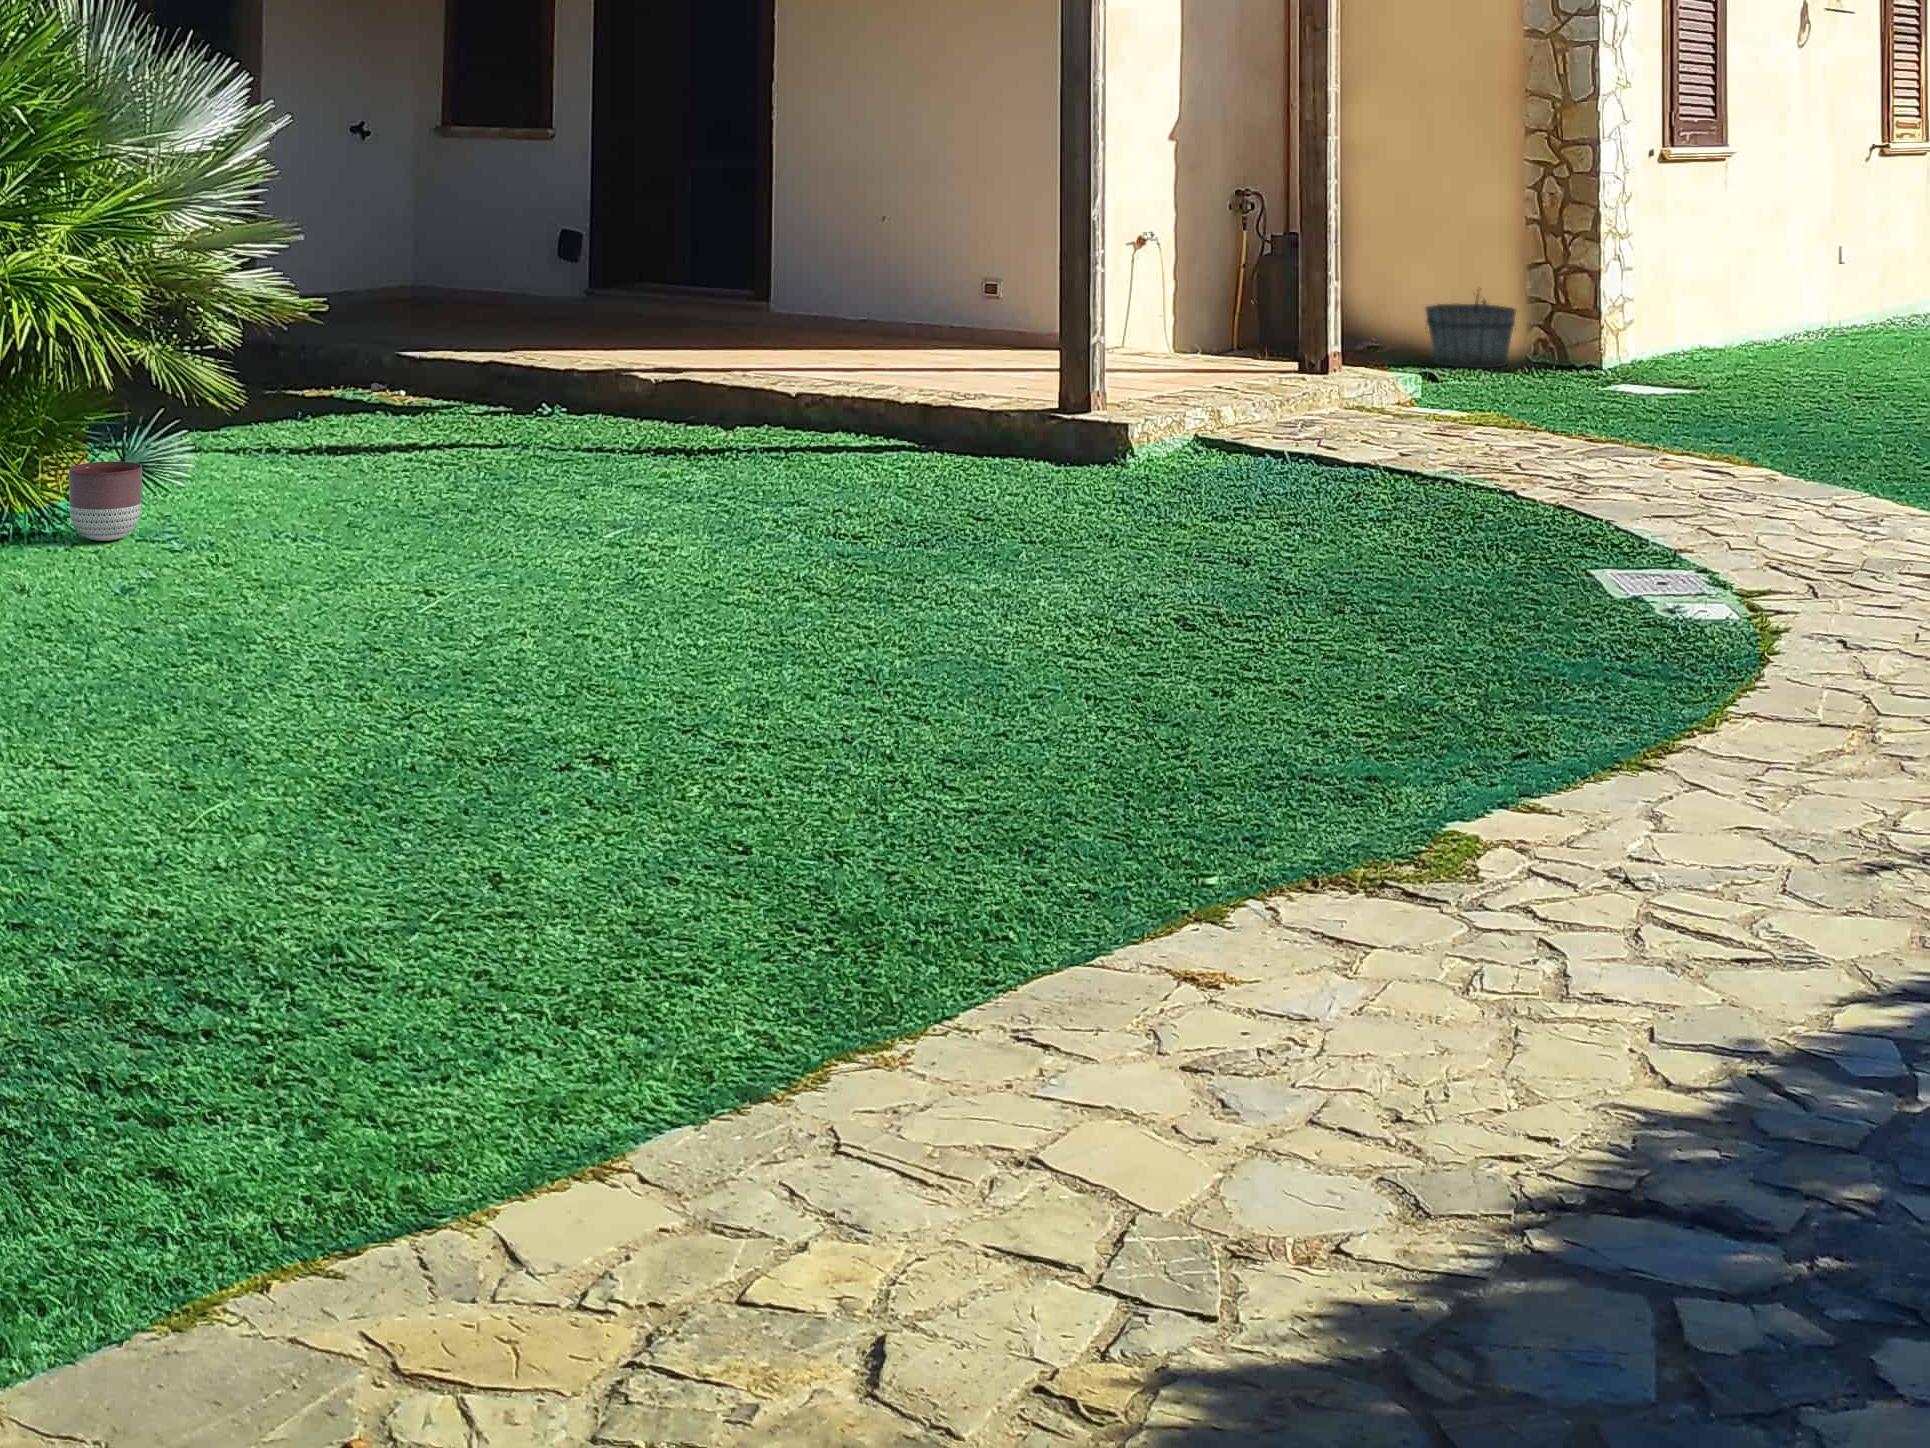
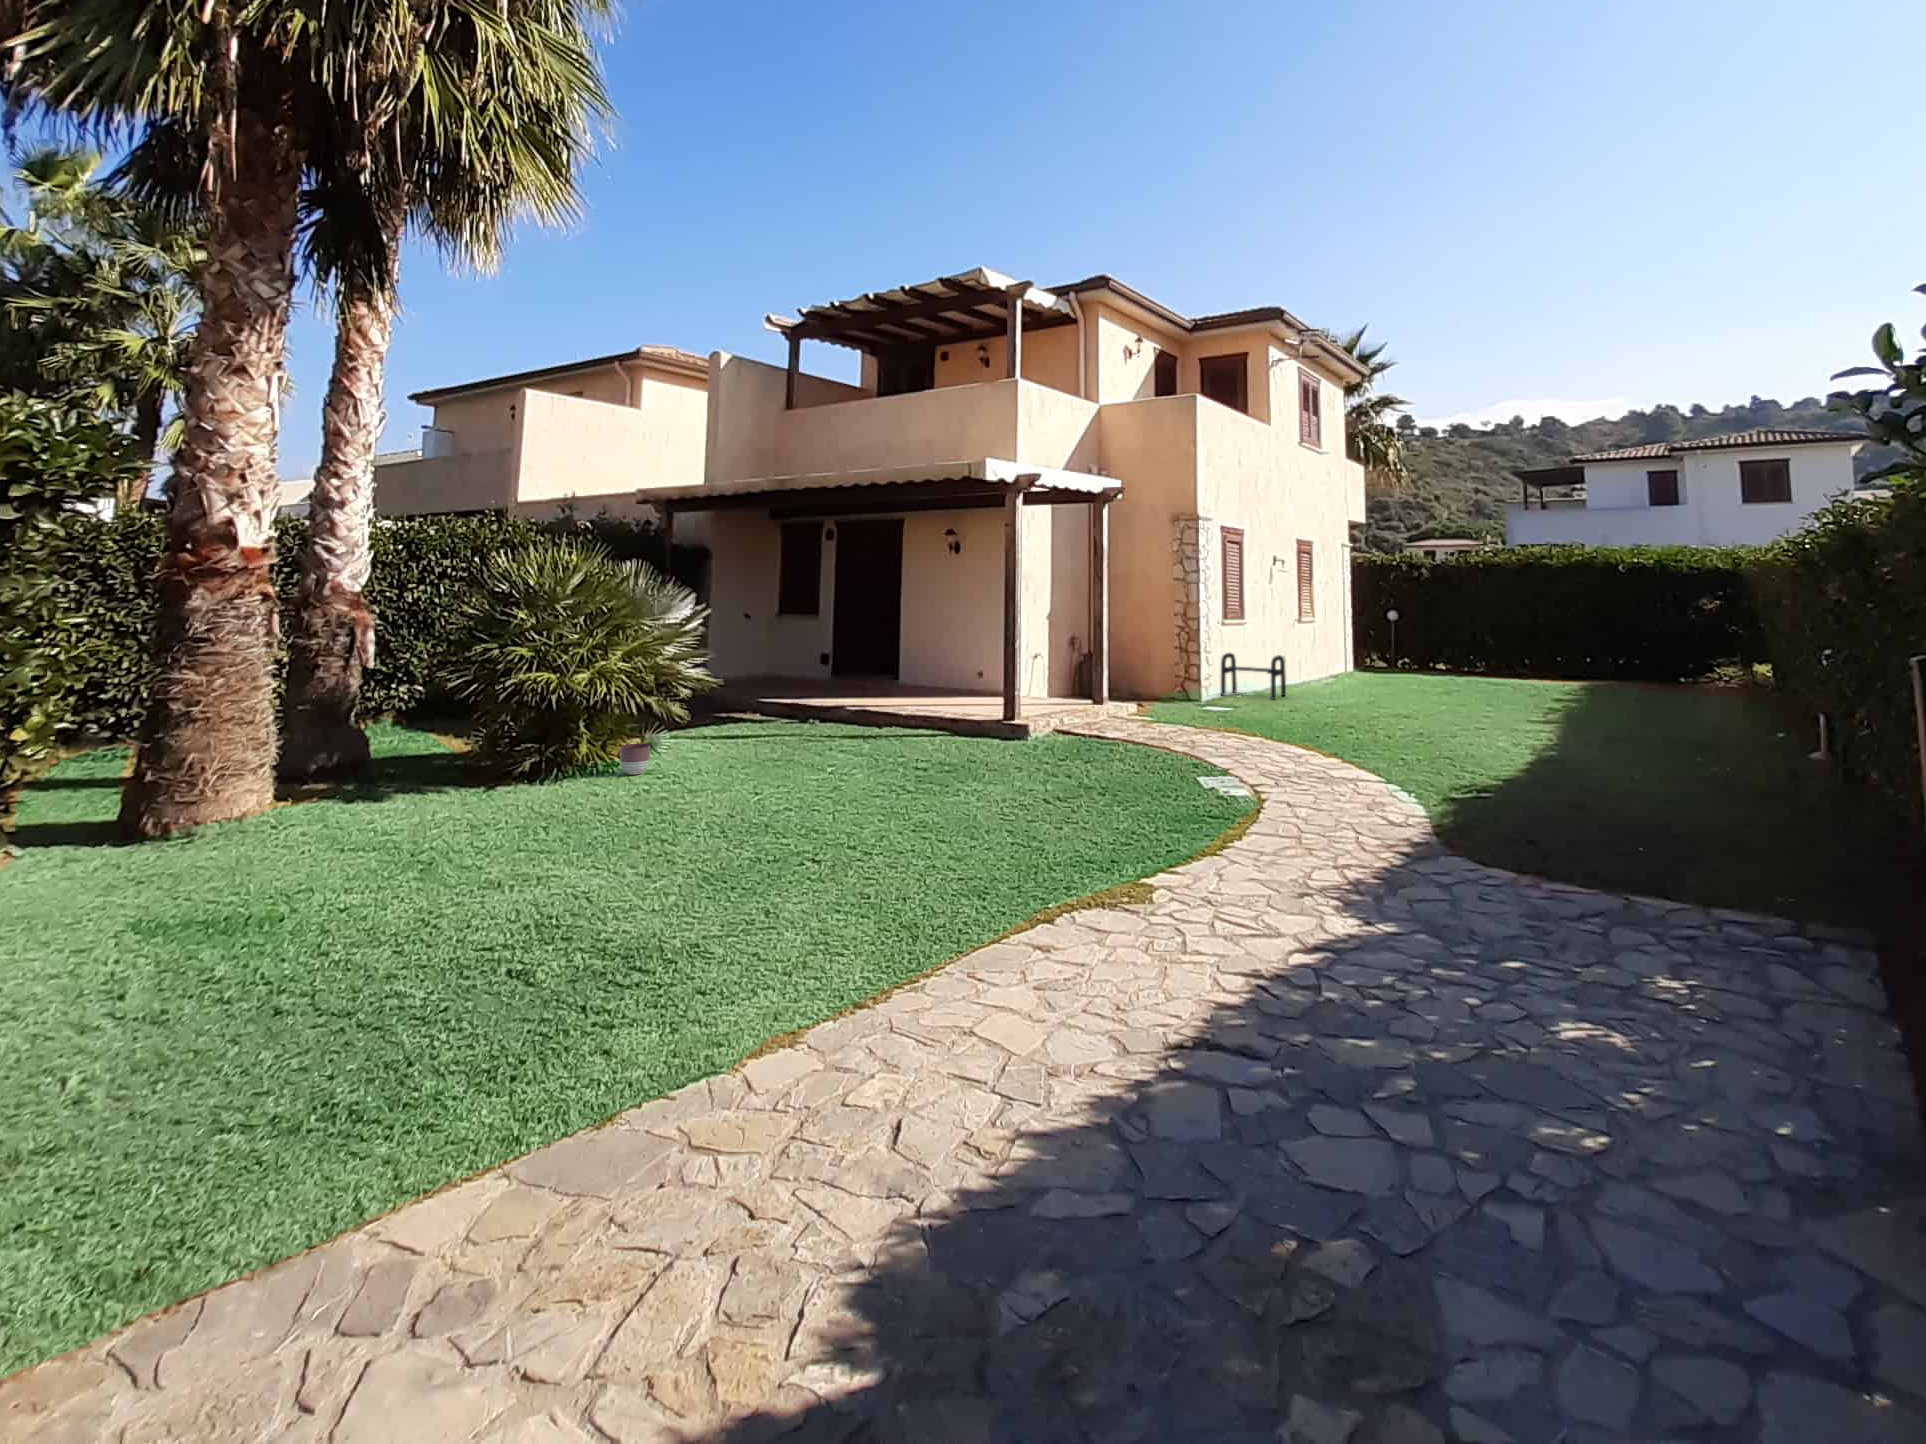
bench: none [1656,238,1843,369] -> present [1221,653,1286,699]
wooden bucket: present [1426,290,1516,368] -> none [1139,671,1171,700]

